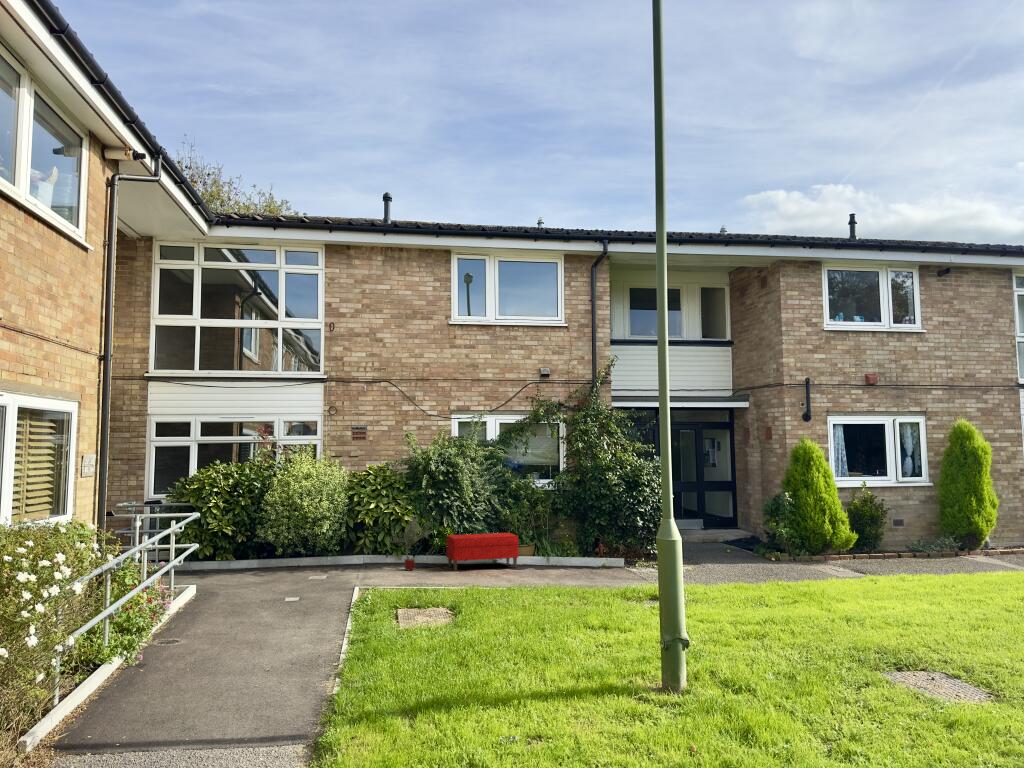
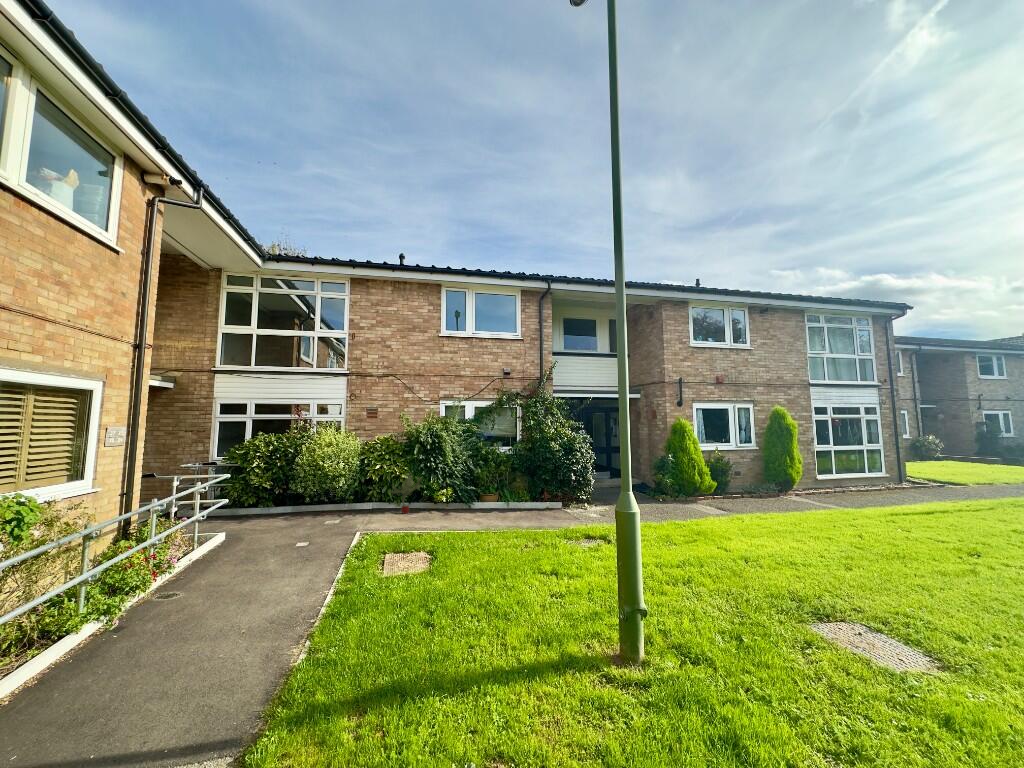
bench: present [447,533,519,571] -> none [434,485,486,514]

